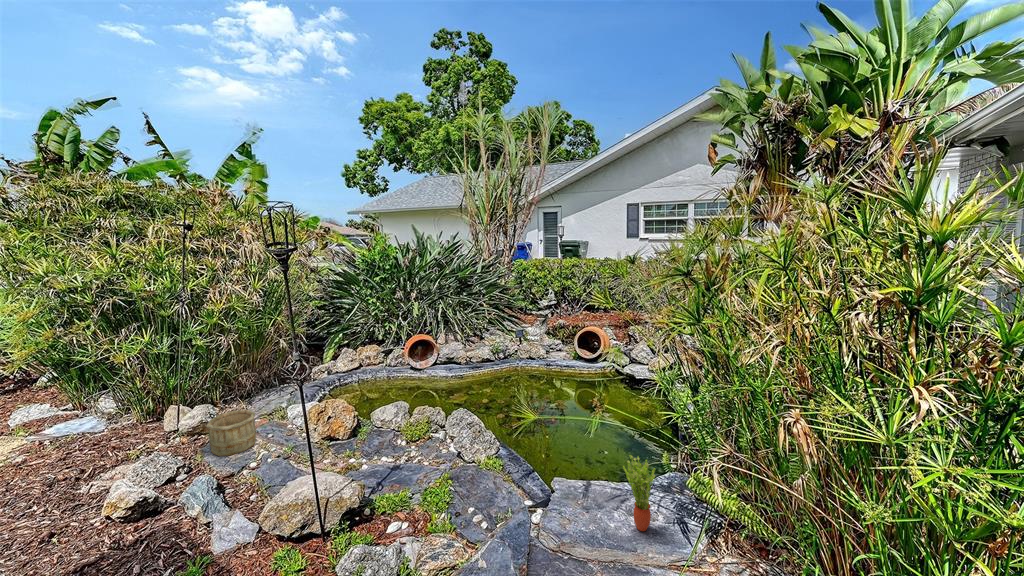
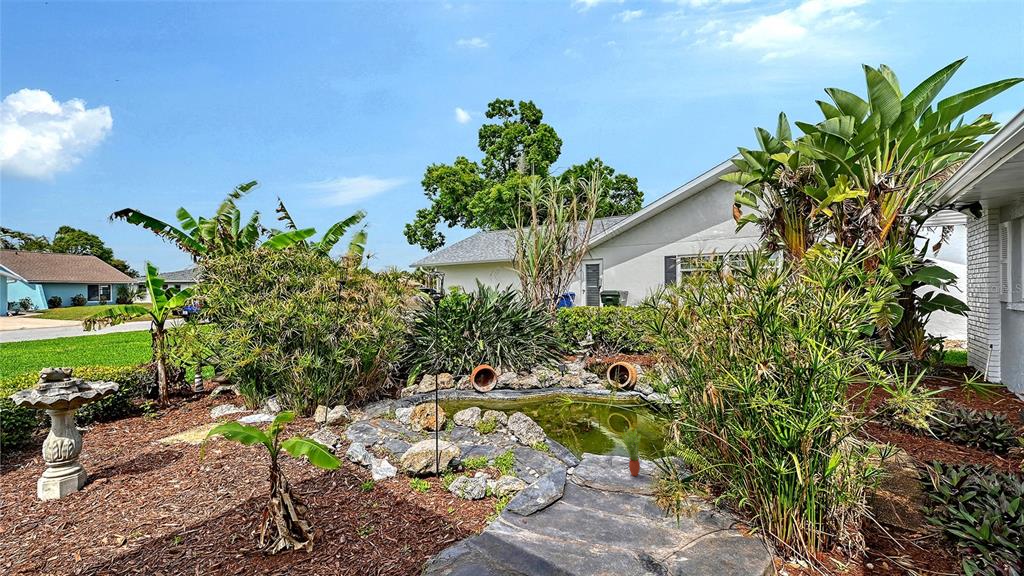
wooden bucket: present [206,410,256,456] -> none [352,407,380,435]

